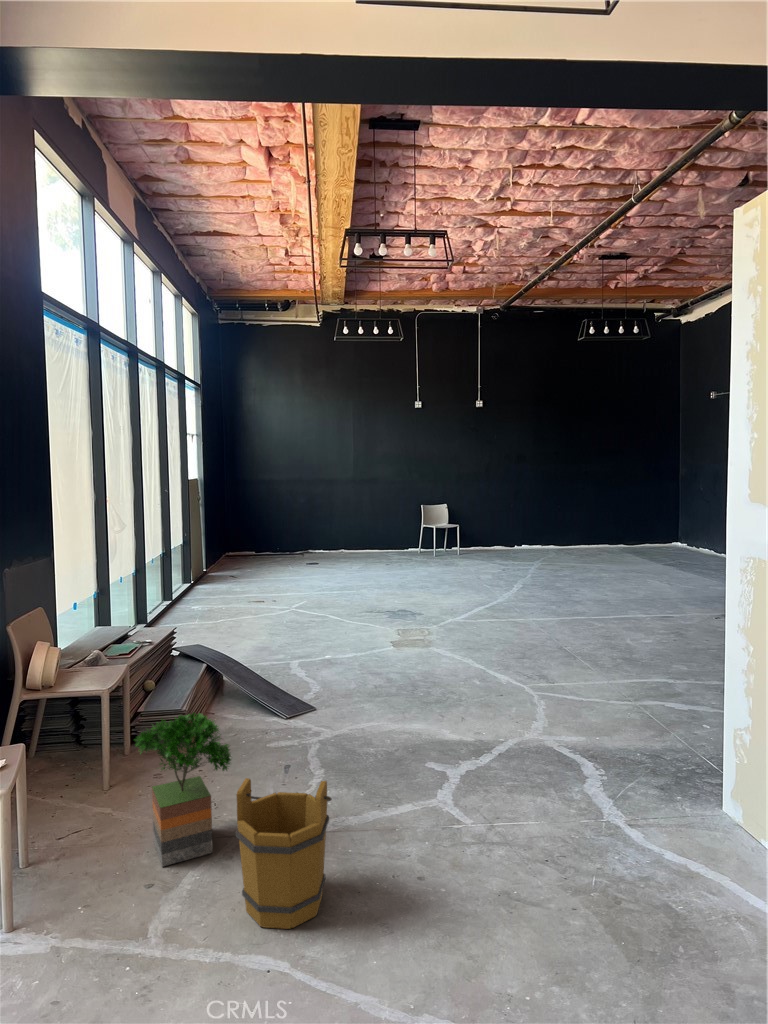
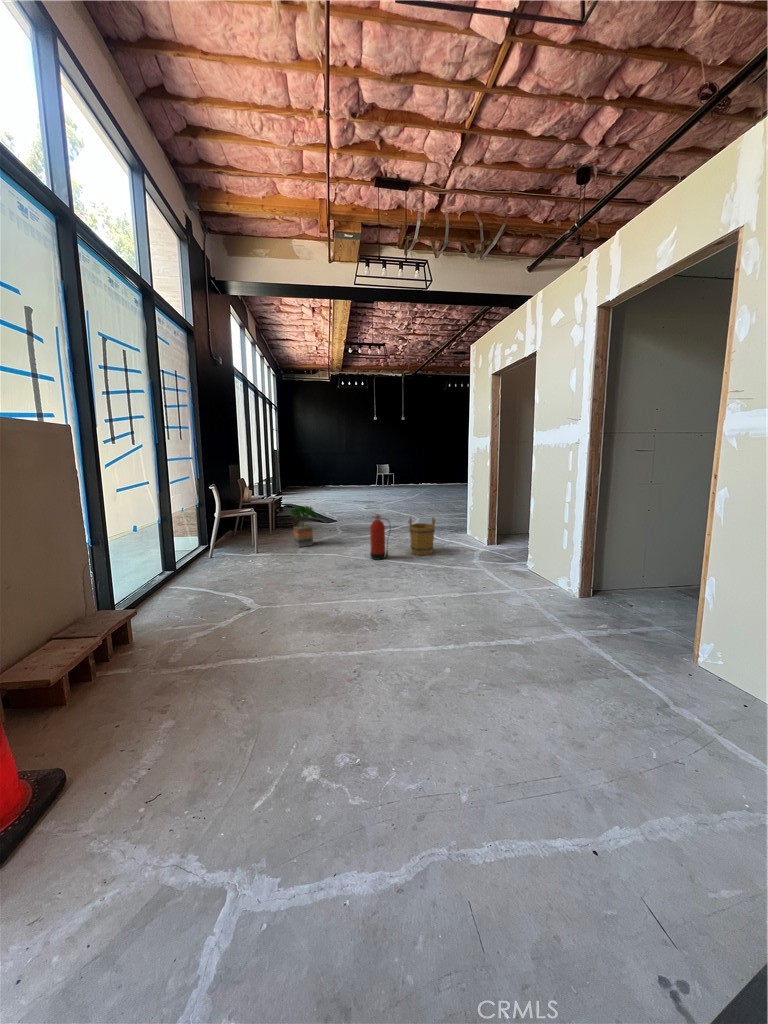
bucket: present [236,778,332,929] -> present [409,517,435,555]
fire extinguisher: none [406,802,484,996] -> present [370,514,391,560]

